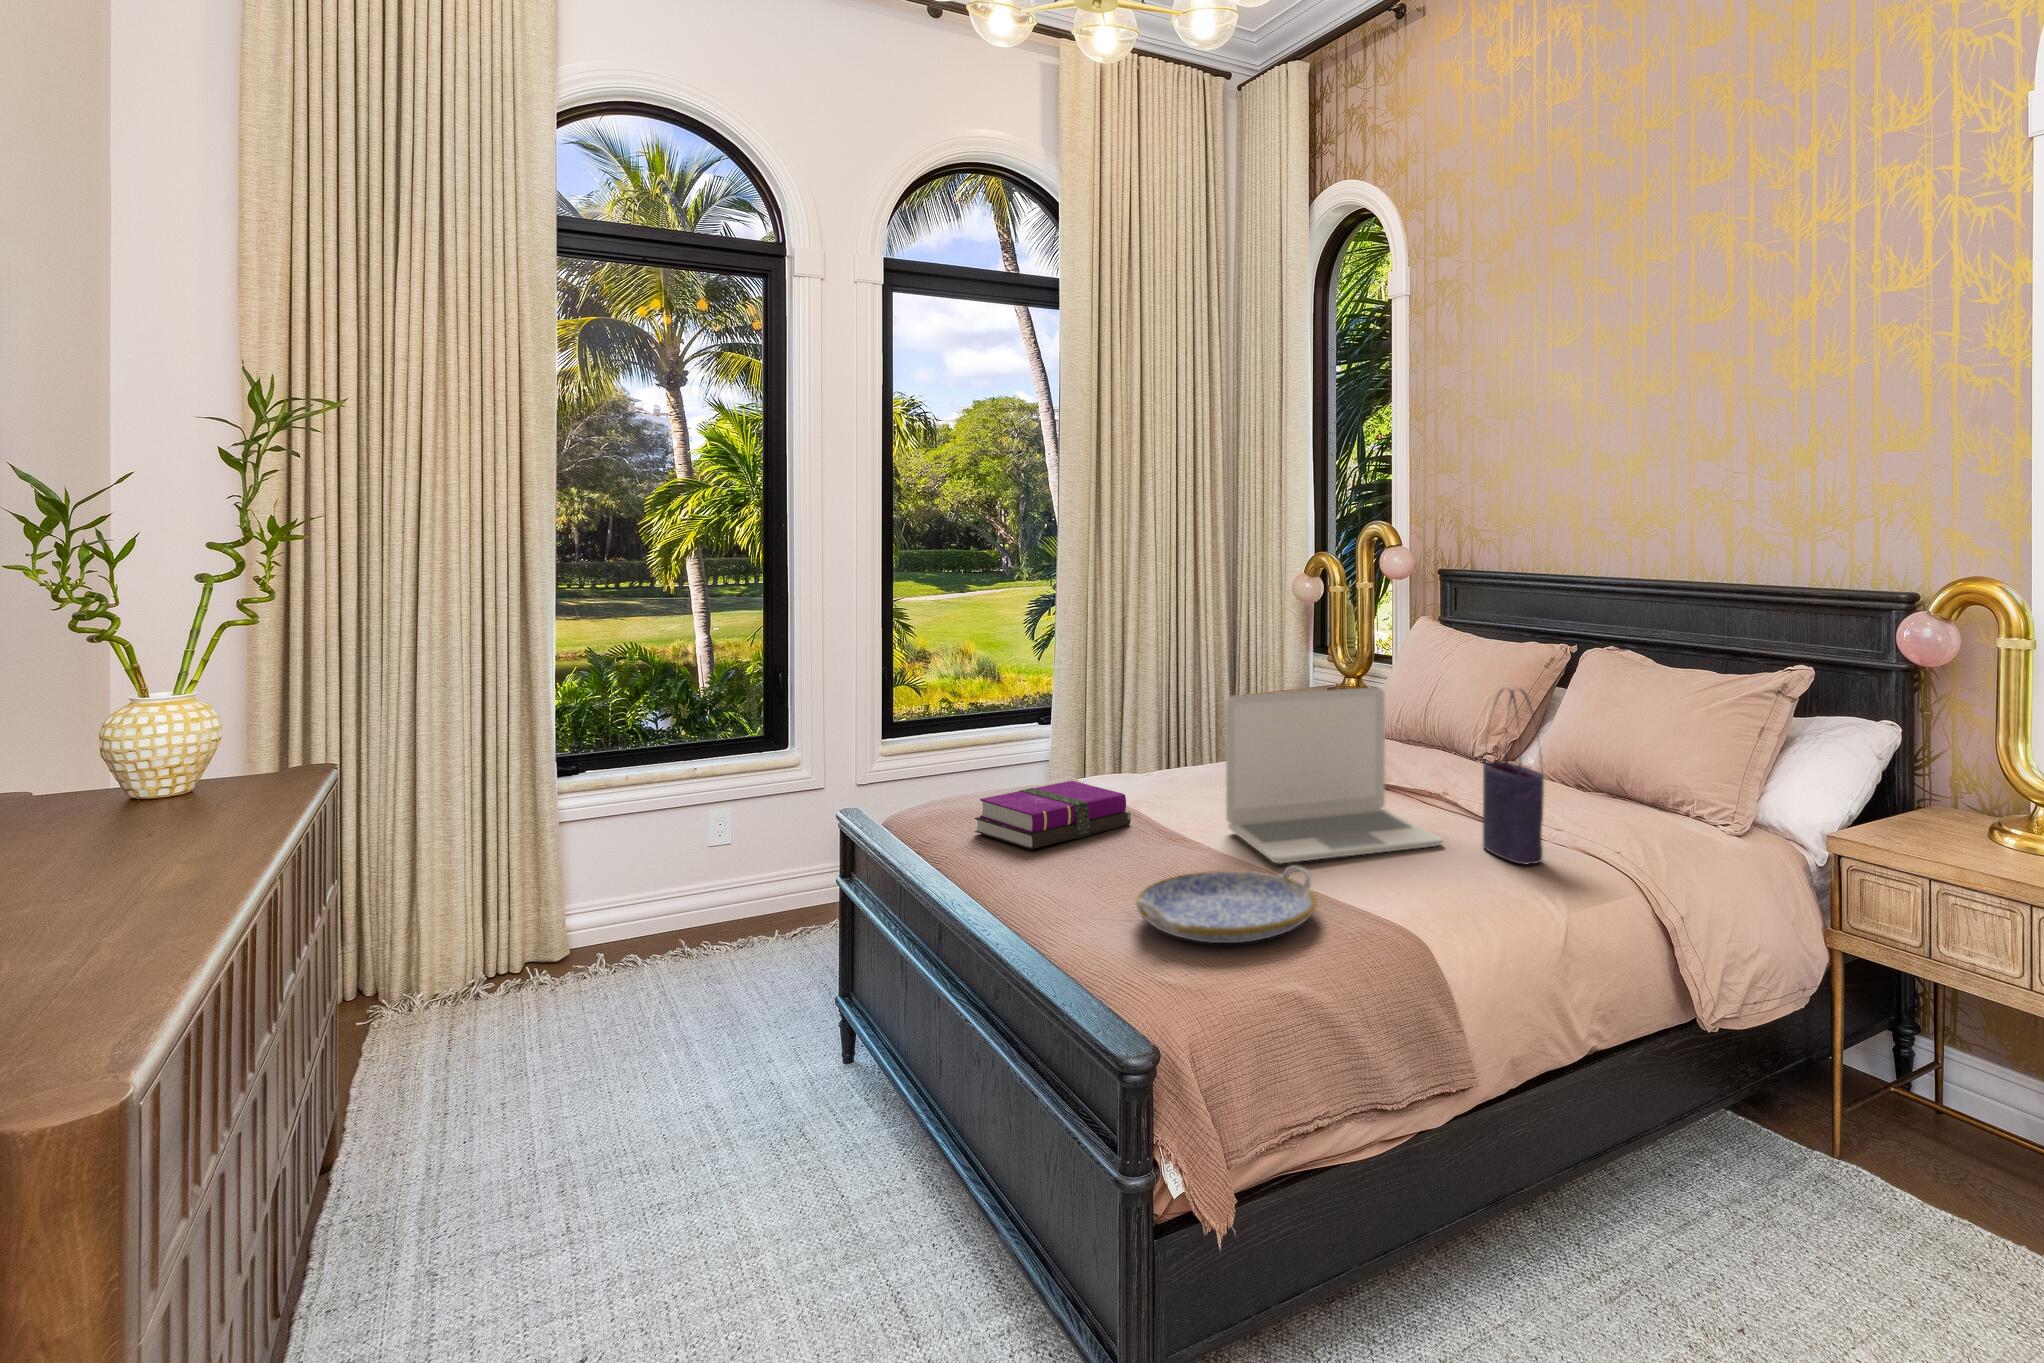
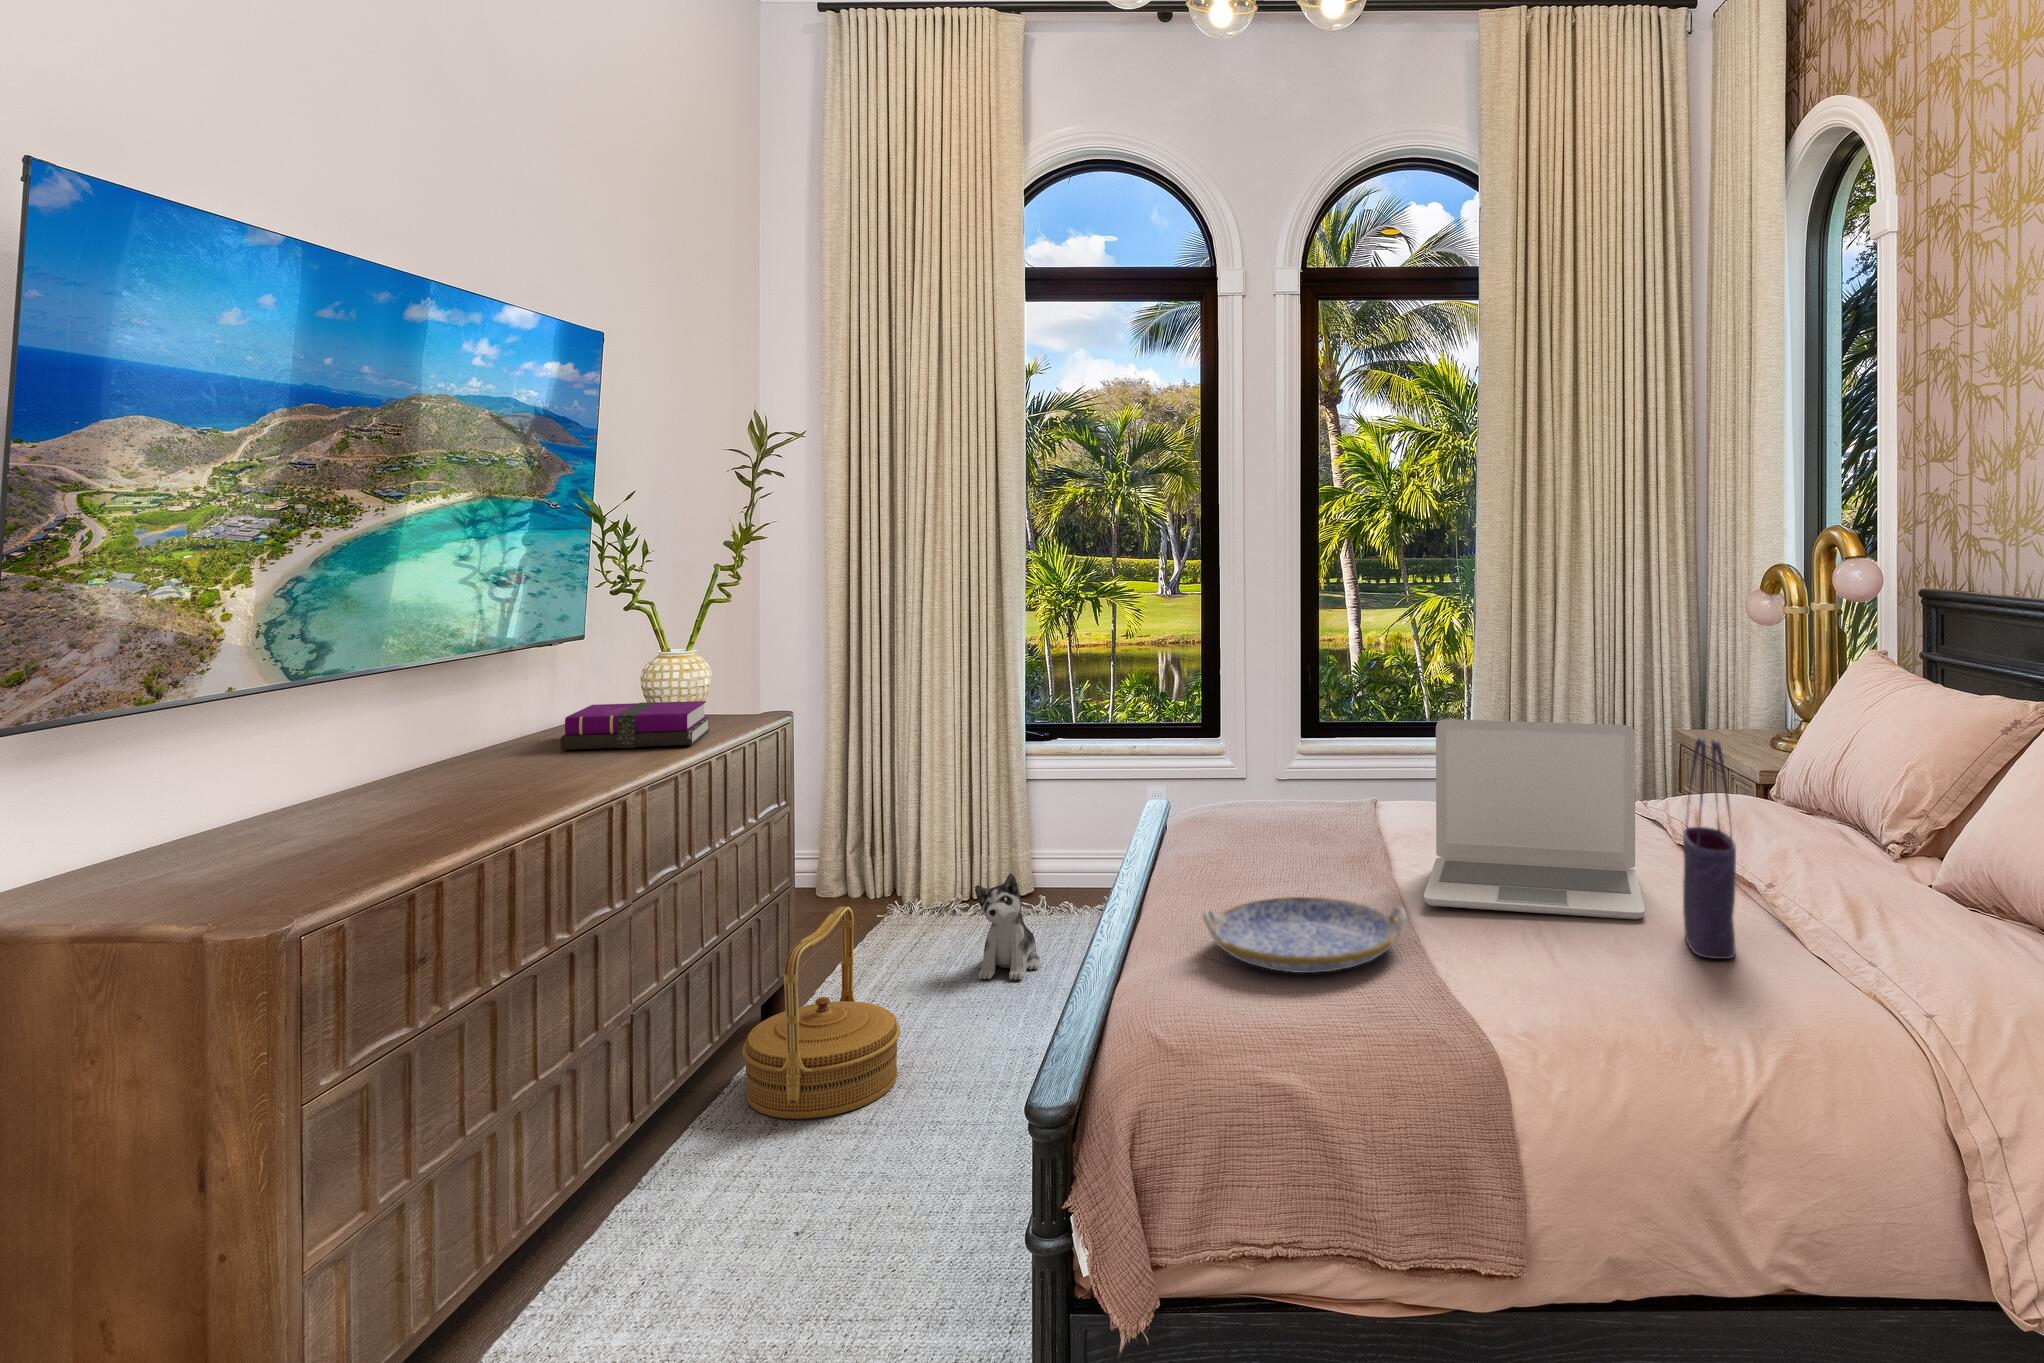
notebook: present [975,781,1131,849] -> present [561,701,710,750]
plush toy: none [566,928,650,1061] -> present [975,873,1040,980]
woven basket: none [343,1002,576,1297] -> present [742,907,900,1119]

